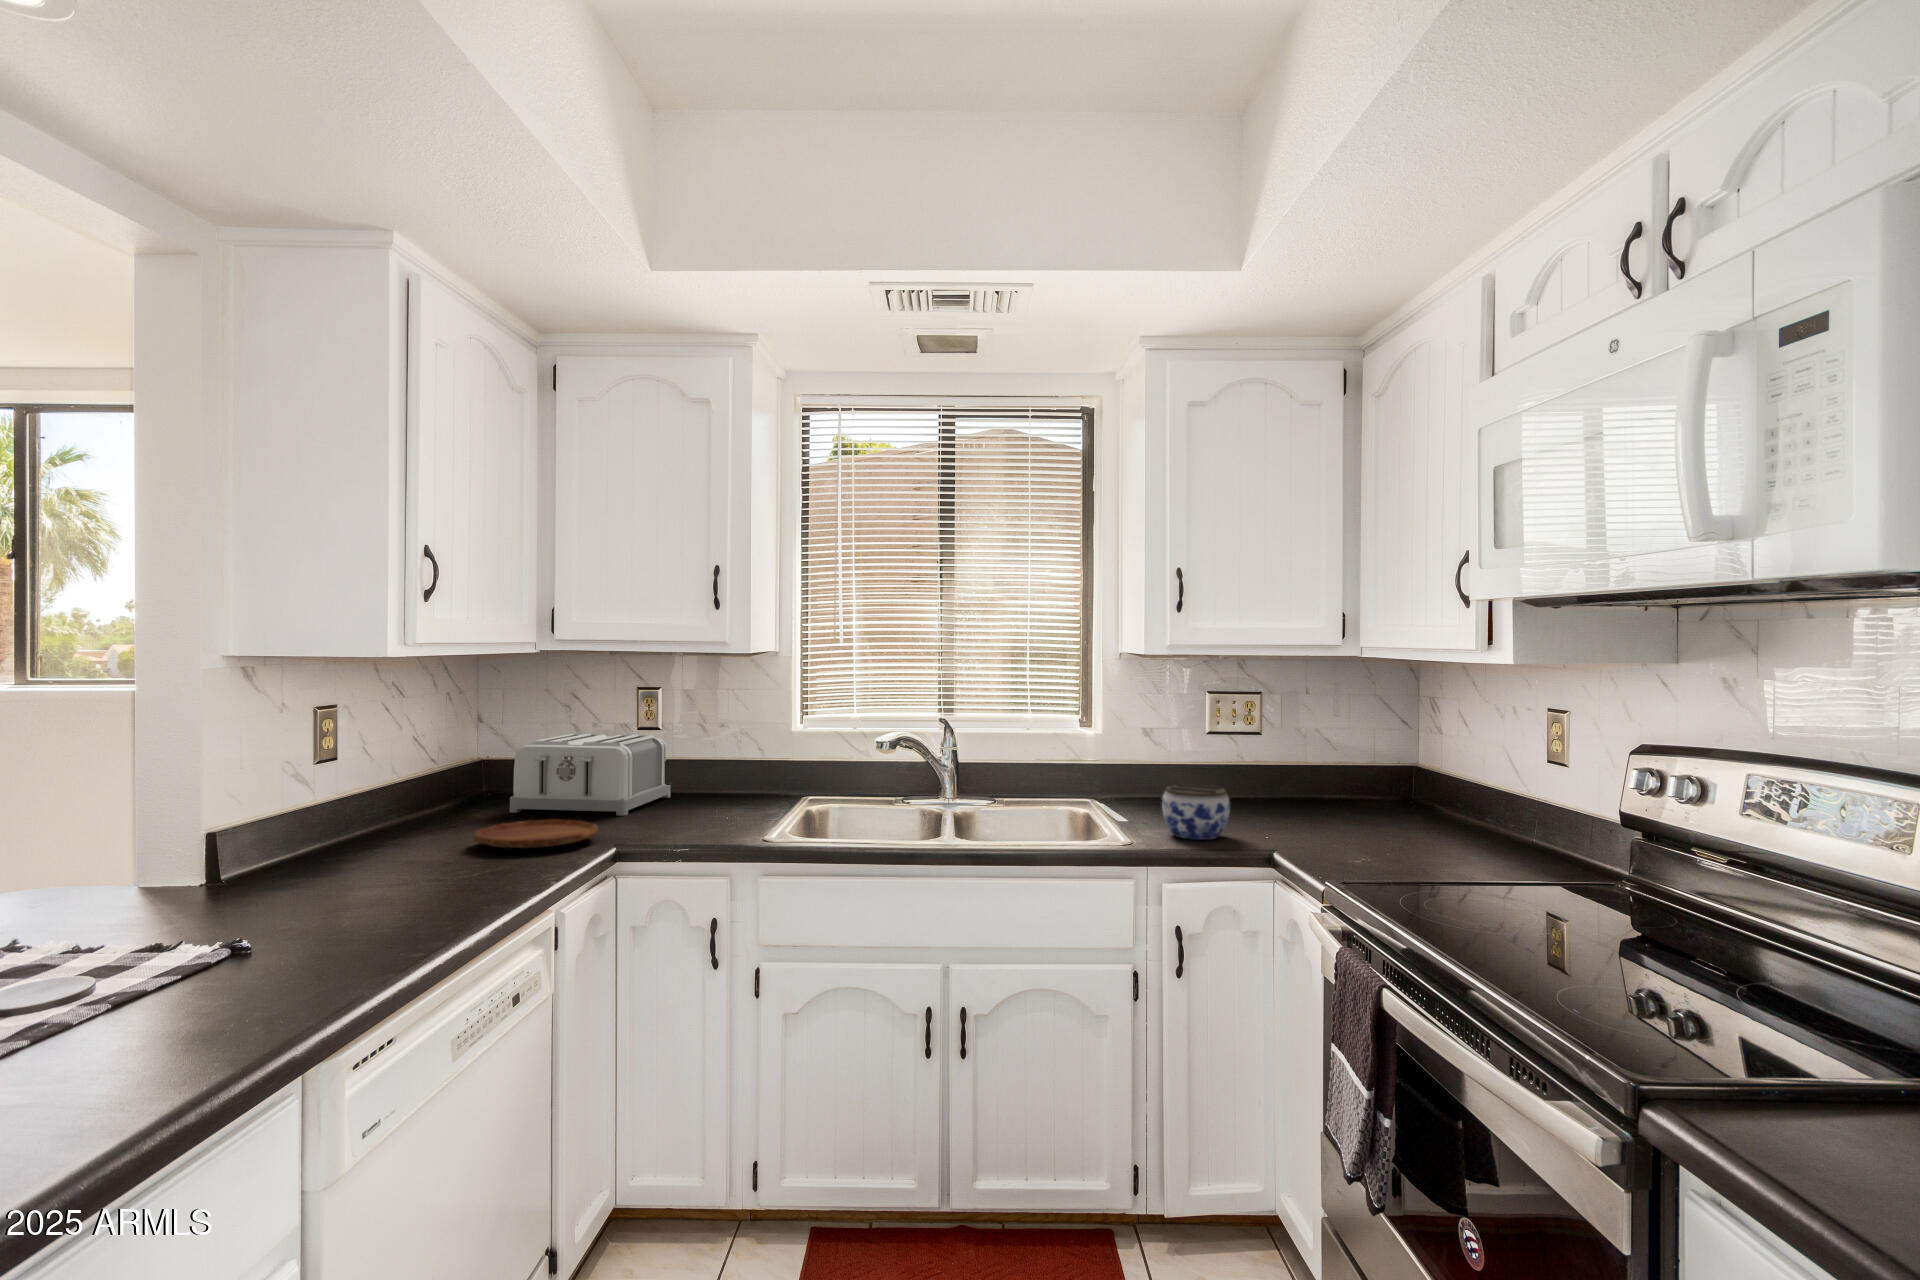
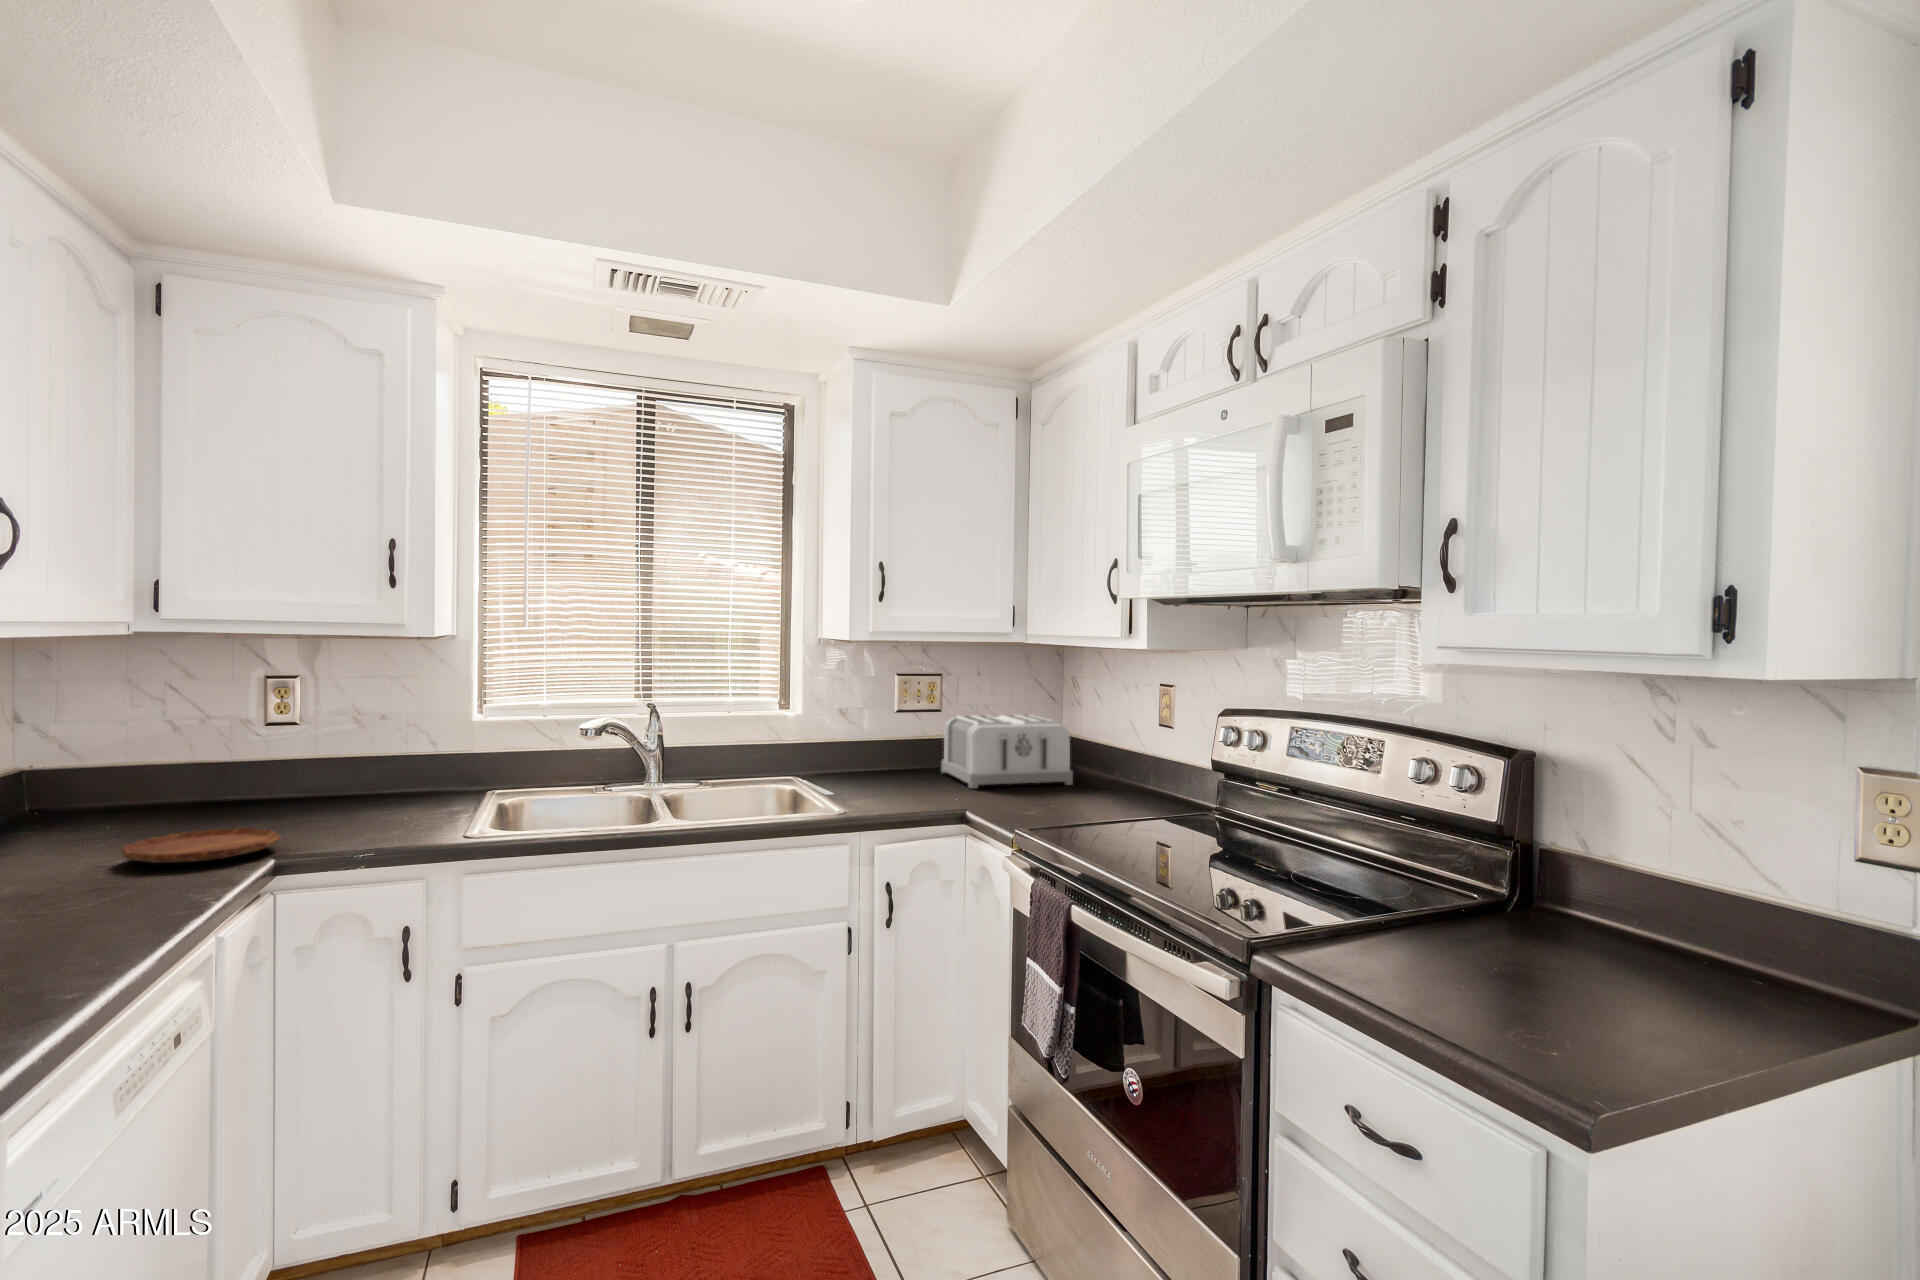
toaster: present [510,734,671,816] -> present [941,714,1073,789]
jar: present [1162,784,1230,840] -> none [866,757,924,805]

